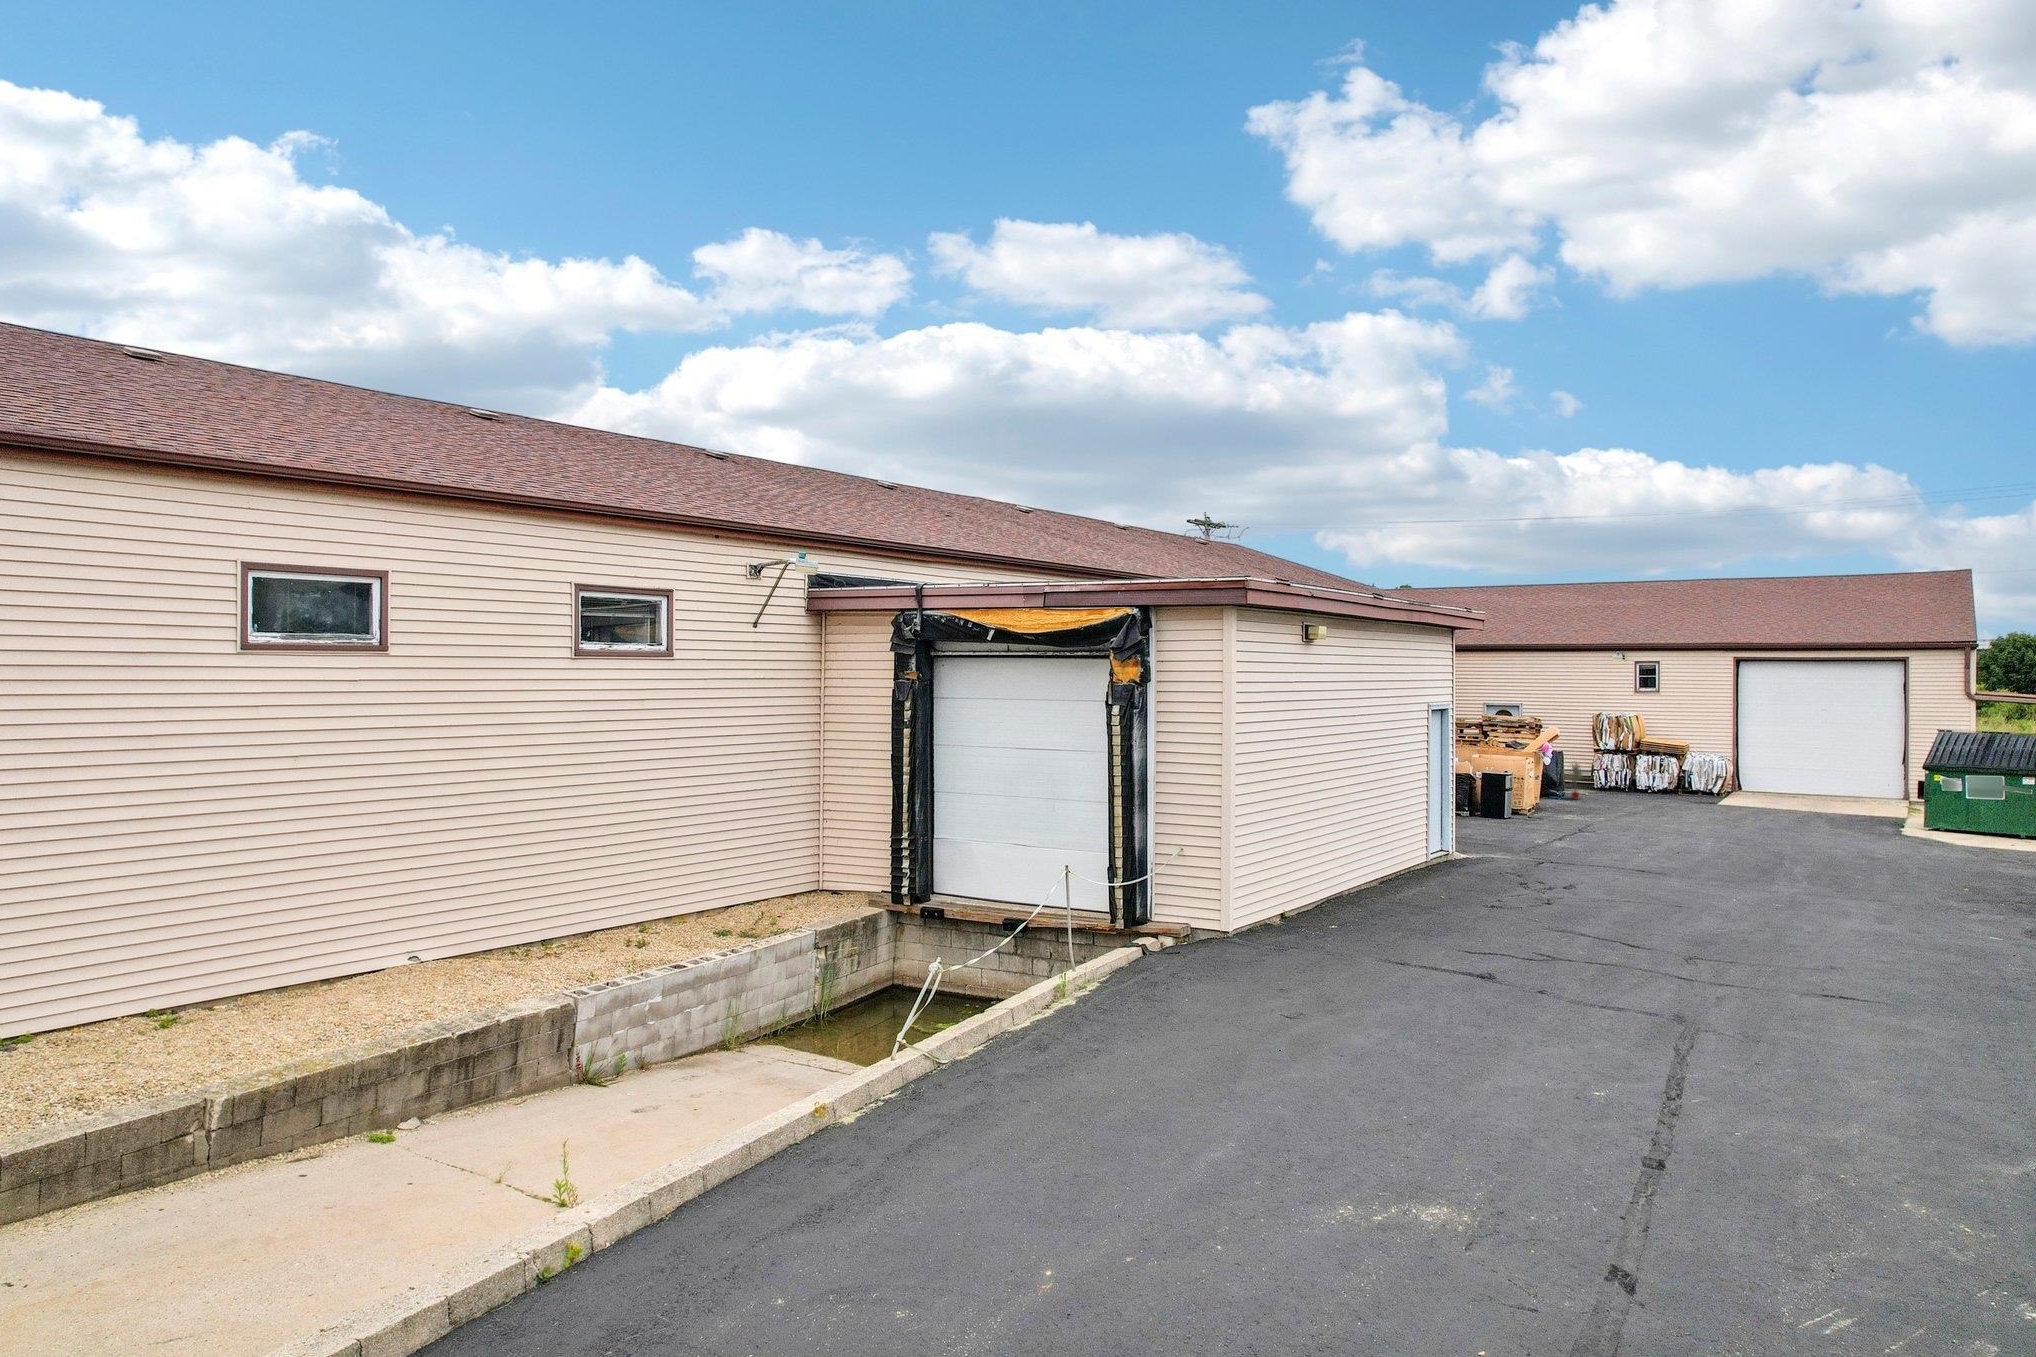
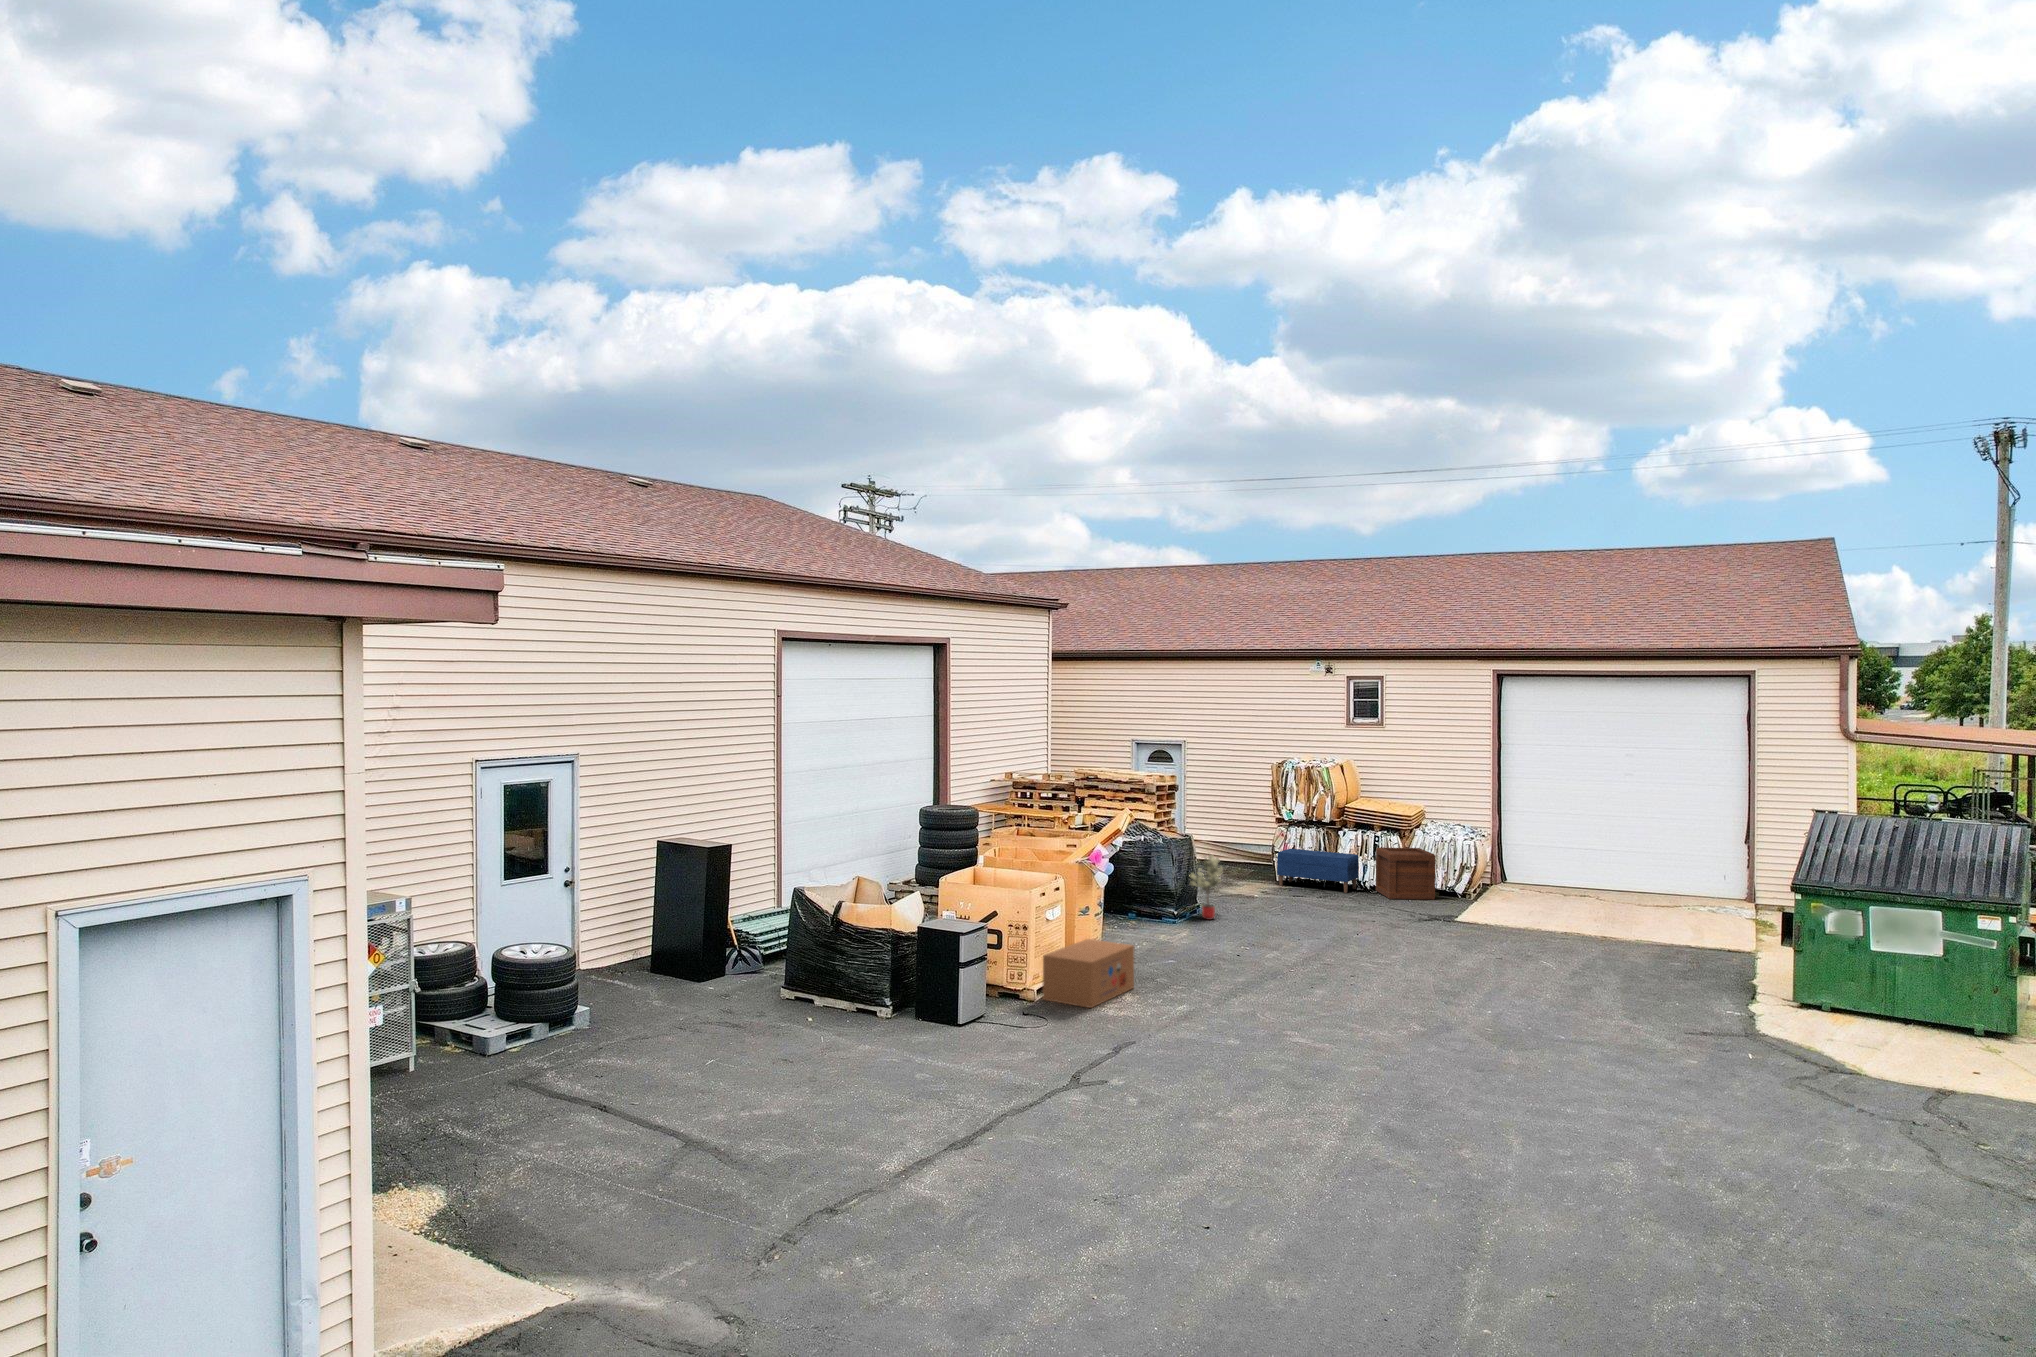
wooden crate: none [1663,766,1704,796] -> present [1376,848,1435,900]
bench: none [1598,767,1651,792] -> present [1277,849,1359,893]
cardboard box: none [1531,794,1572,822] -> present [1043,939,1135,1008]

